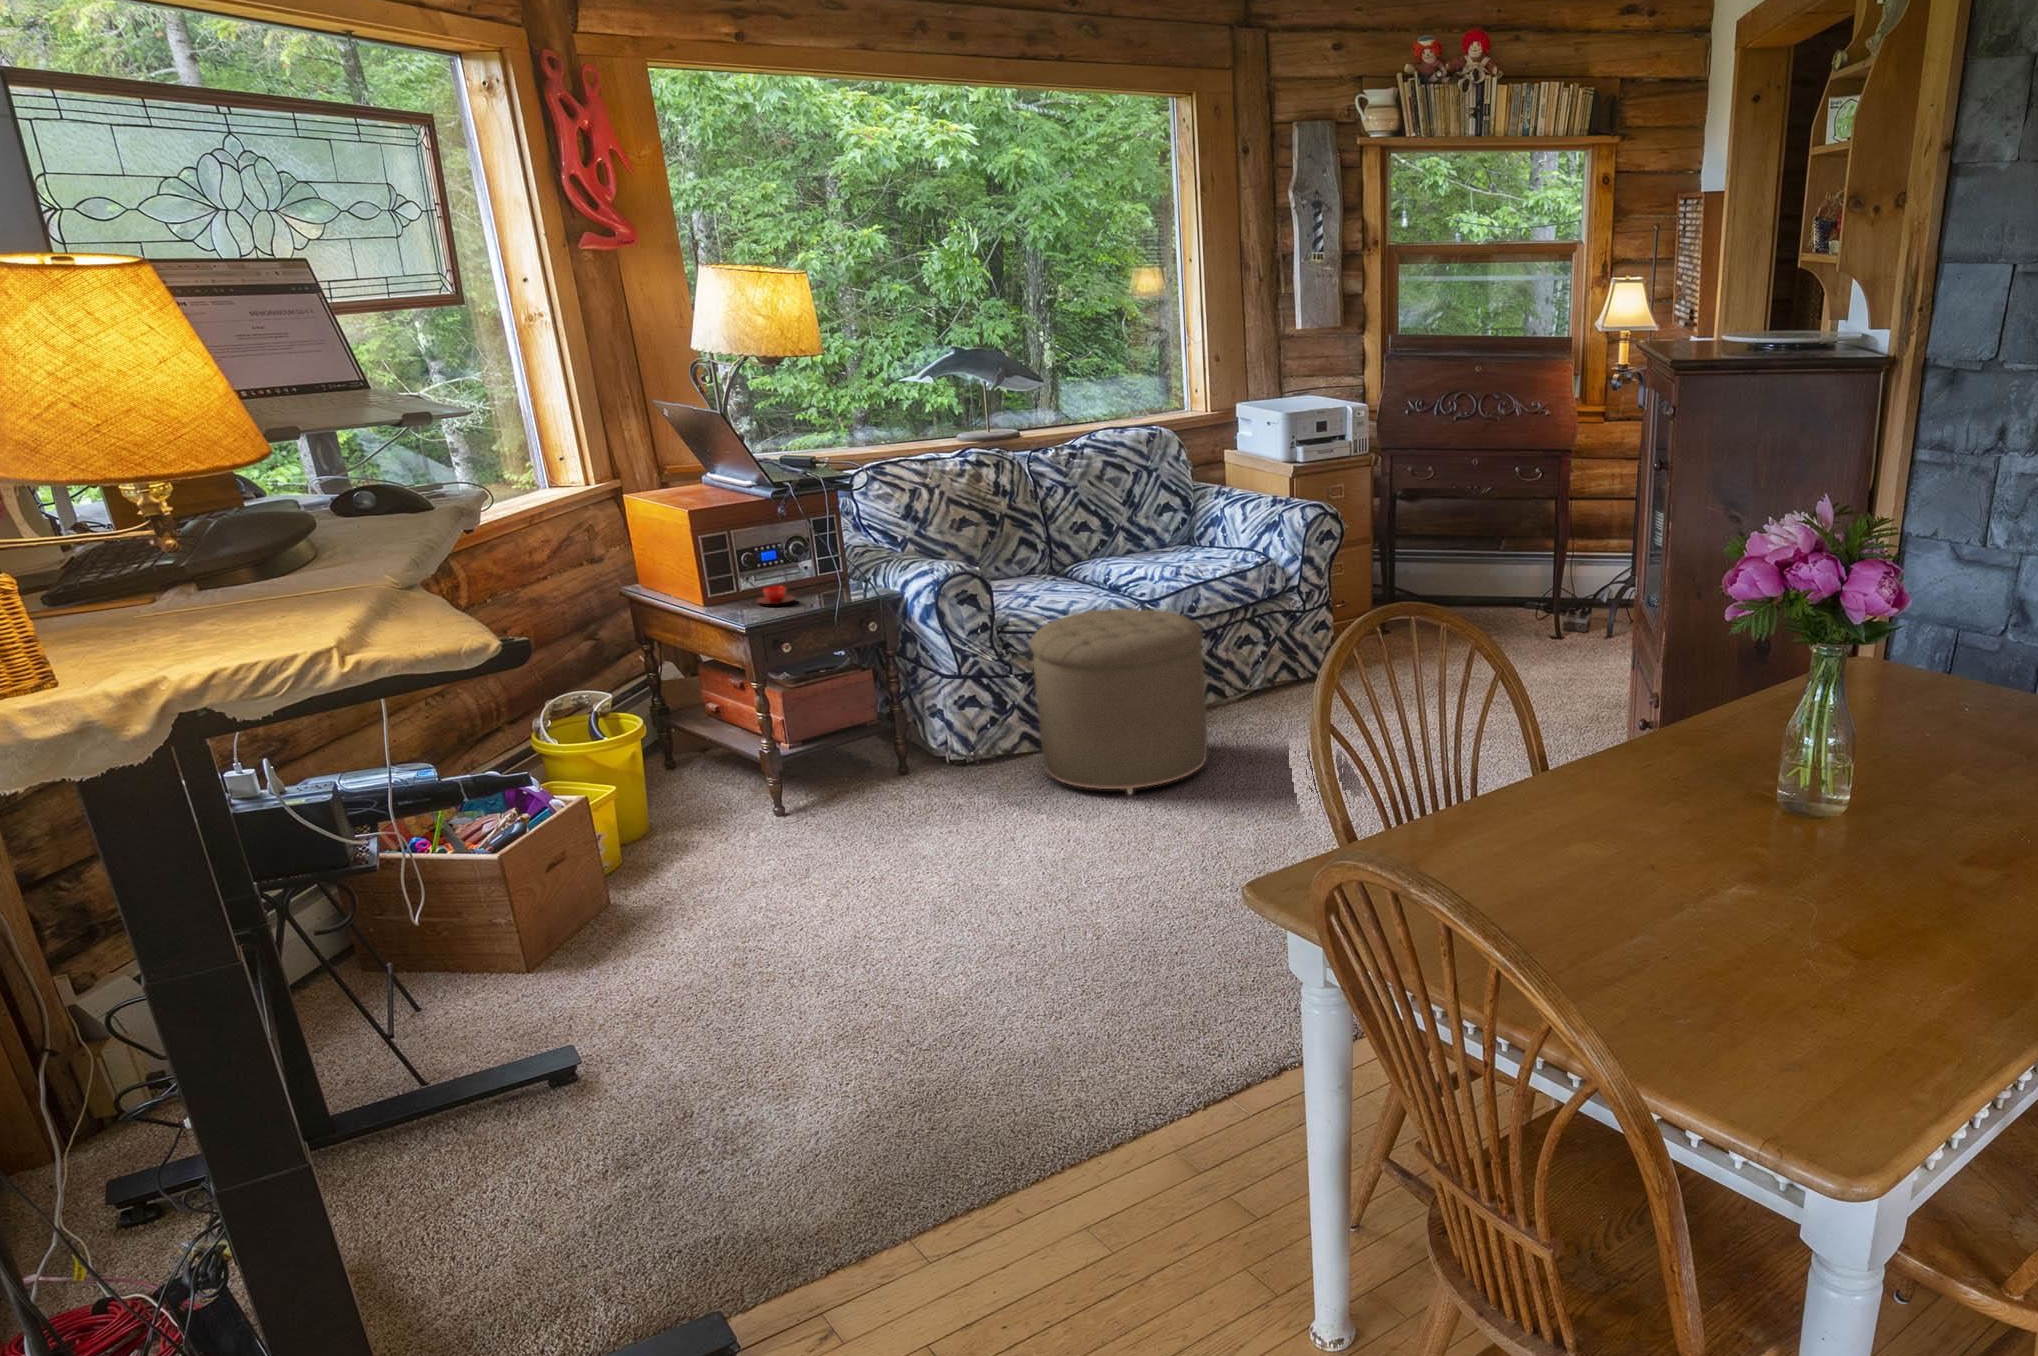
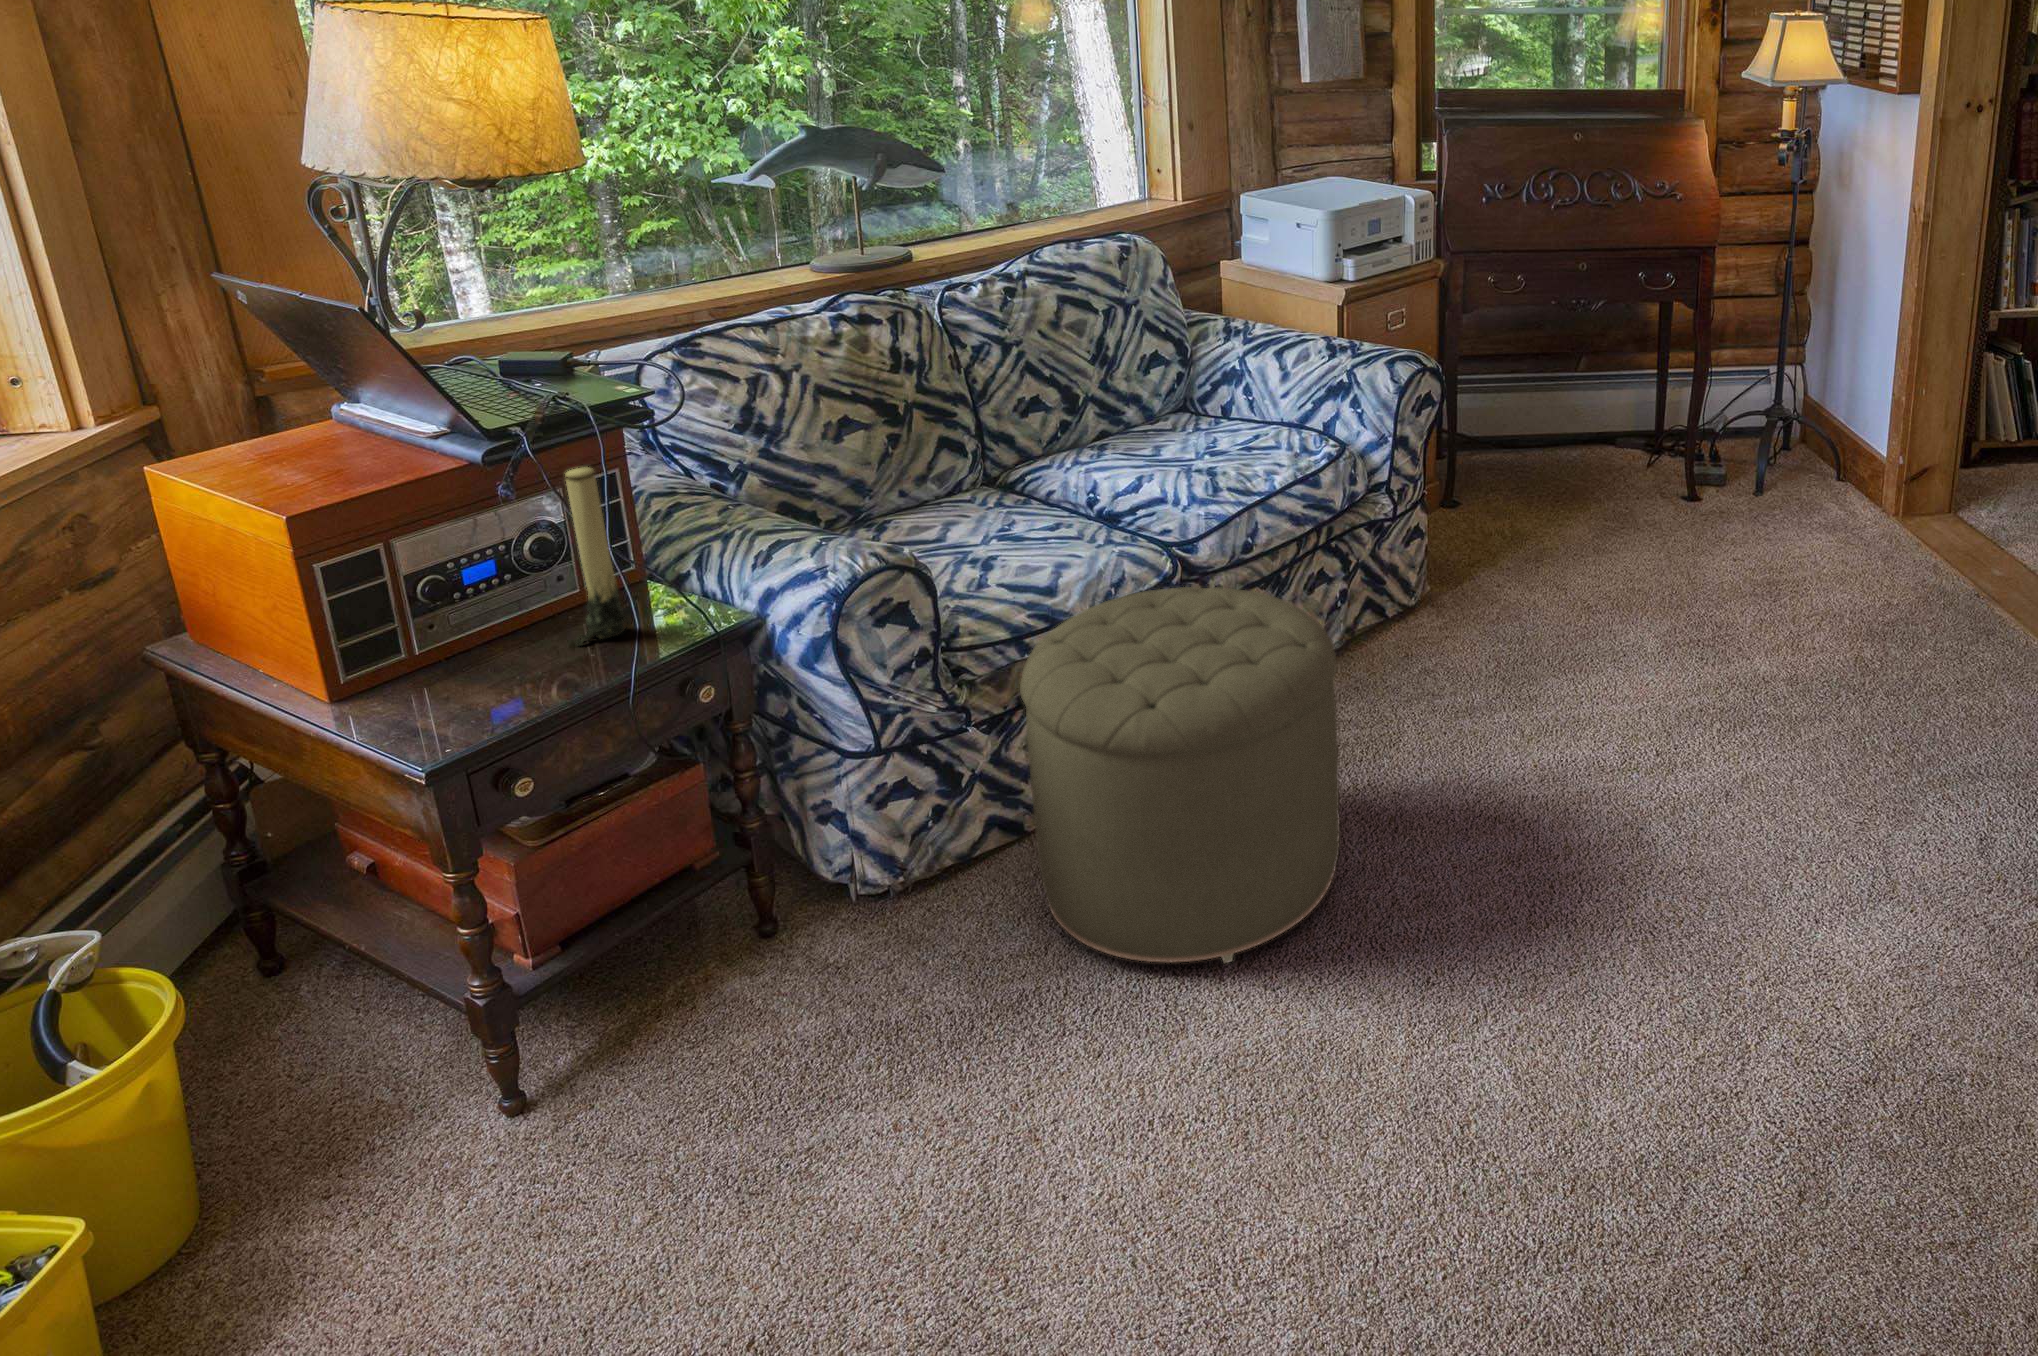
candle: none [808,504,839,596] -> present [565,468,628,646]
teacup: present [757,586,794,604] -> none [451,646,539,695]

